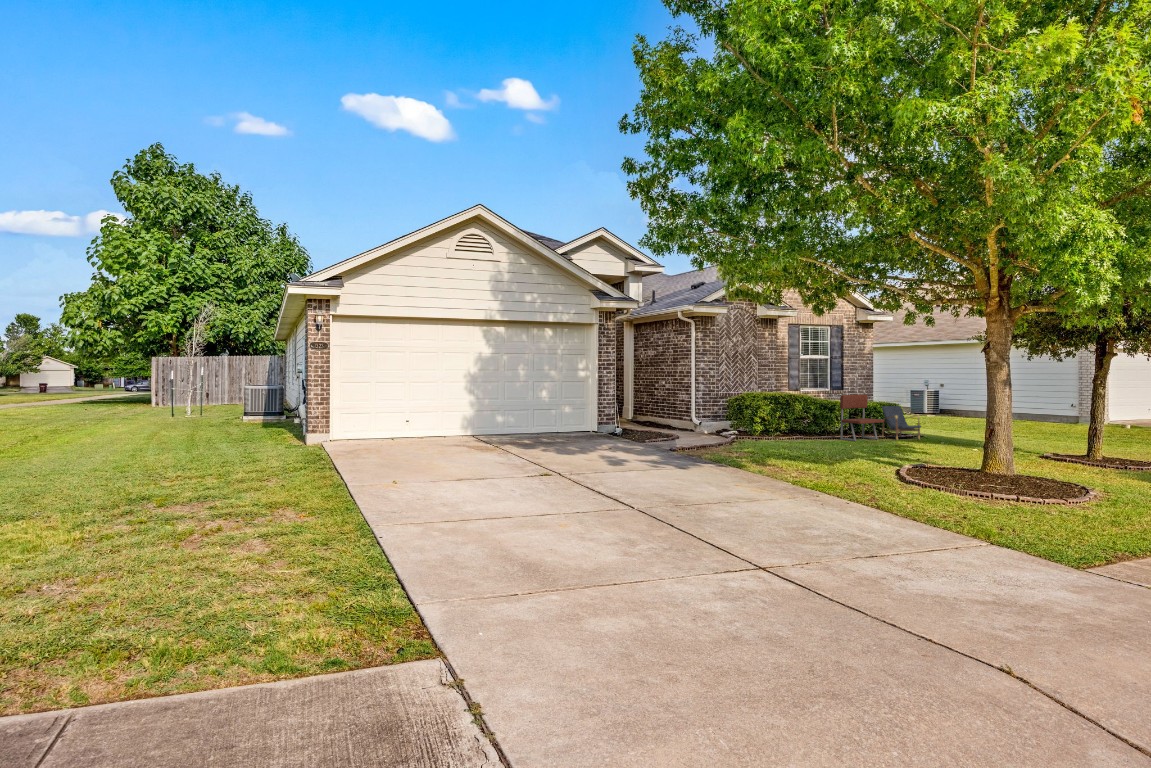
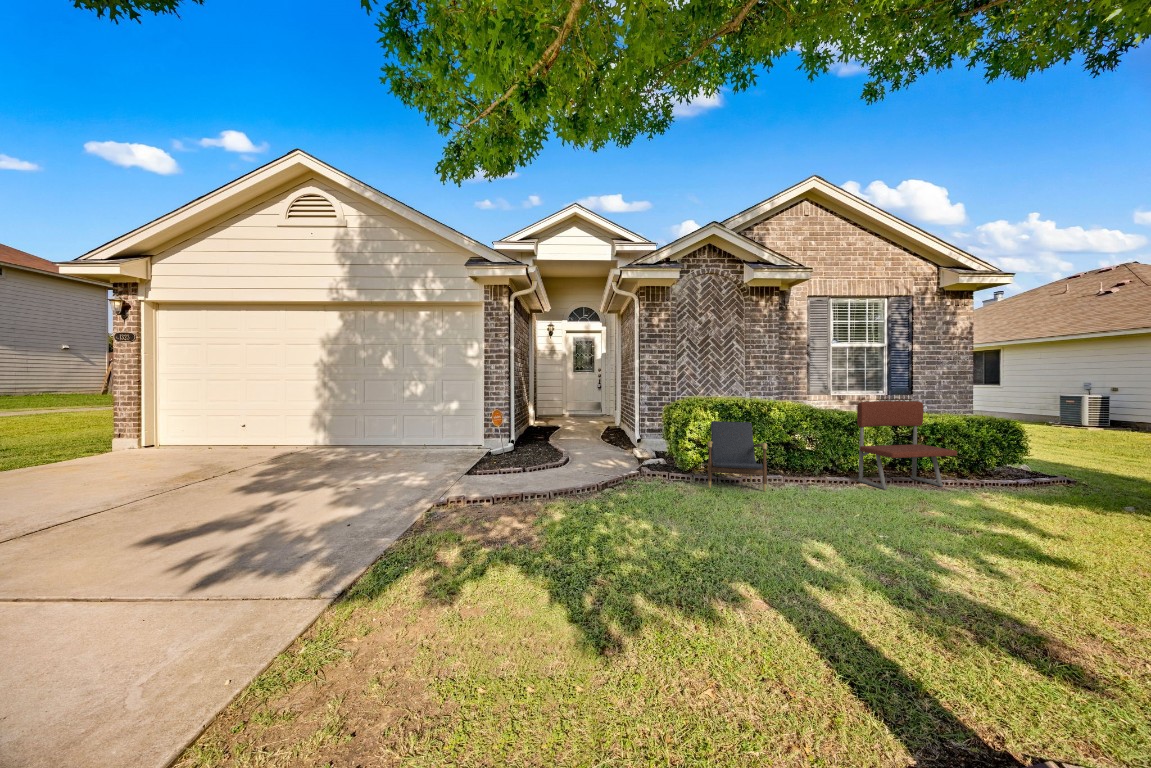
lounge chair: present [882,406,921,439] -> present [707,421,767,491]

